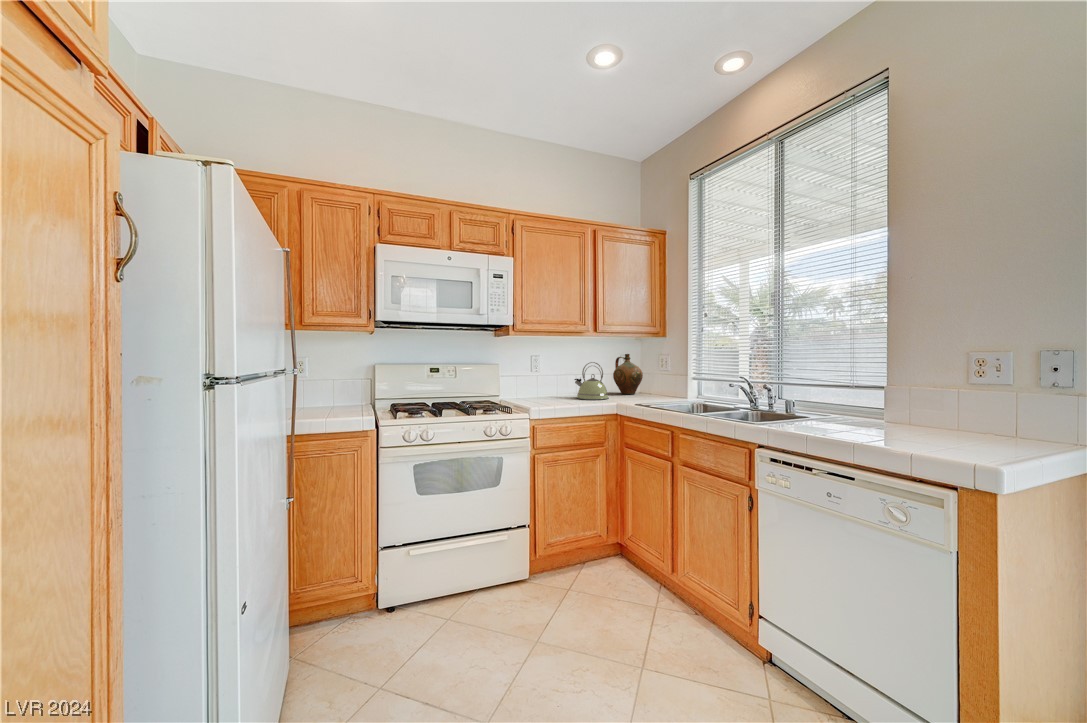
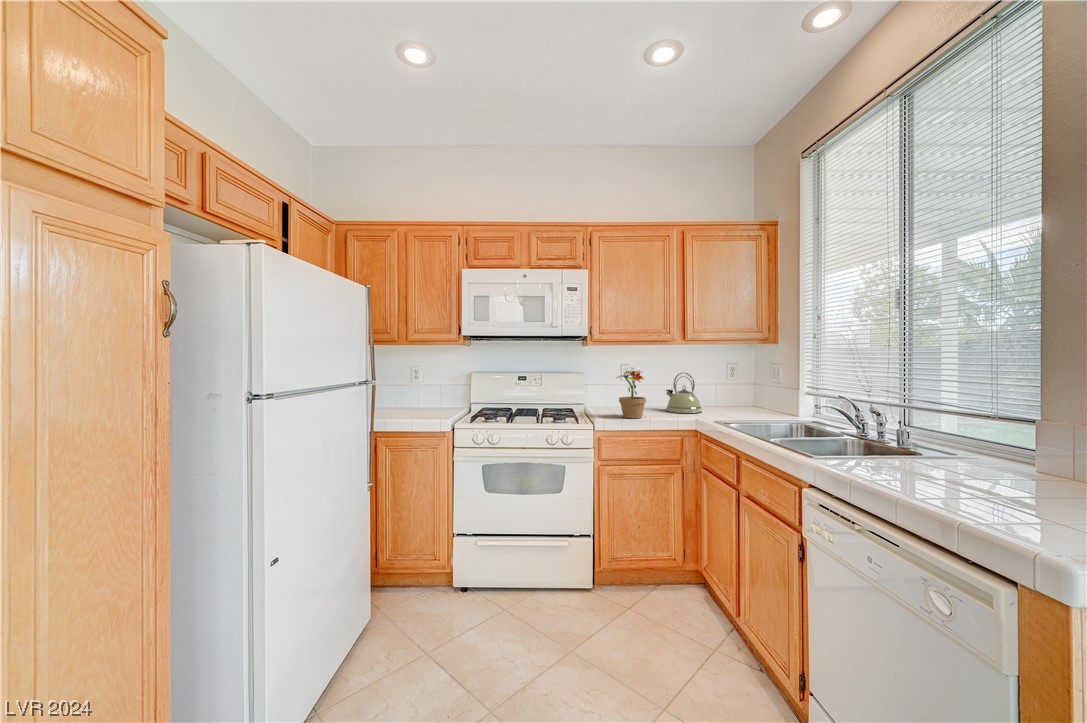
ceramic jug: present [613,354,643,394] -> none [716,363,752,408]
potted plant: none [541,356,570,406] -> present [617,368,646,418]

